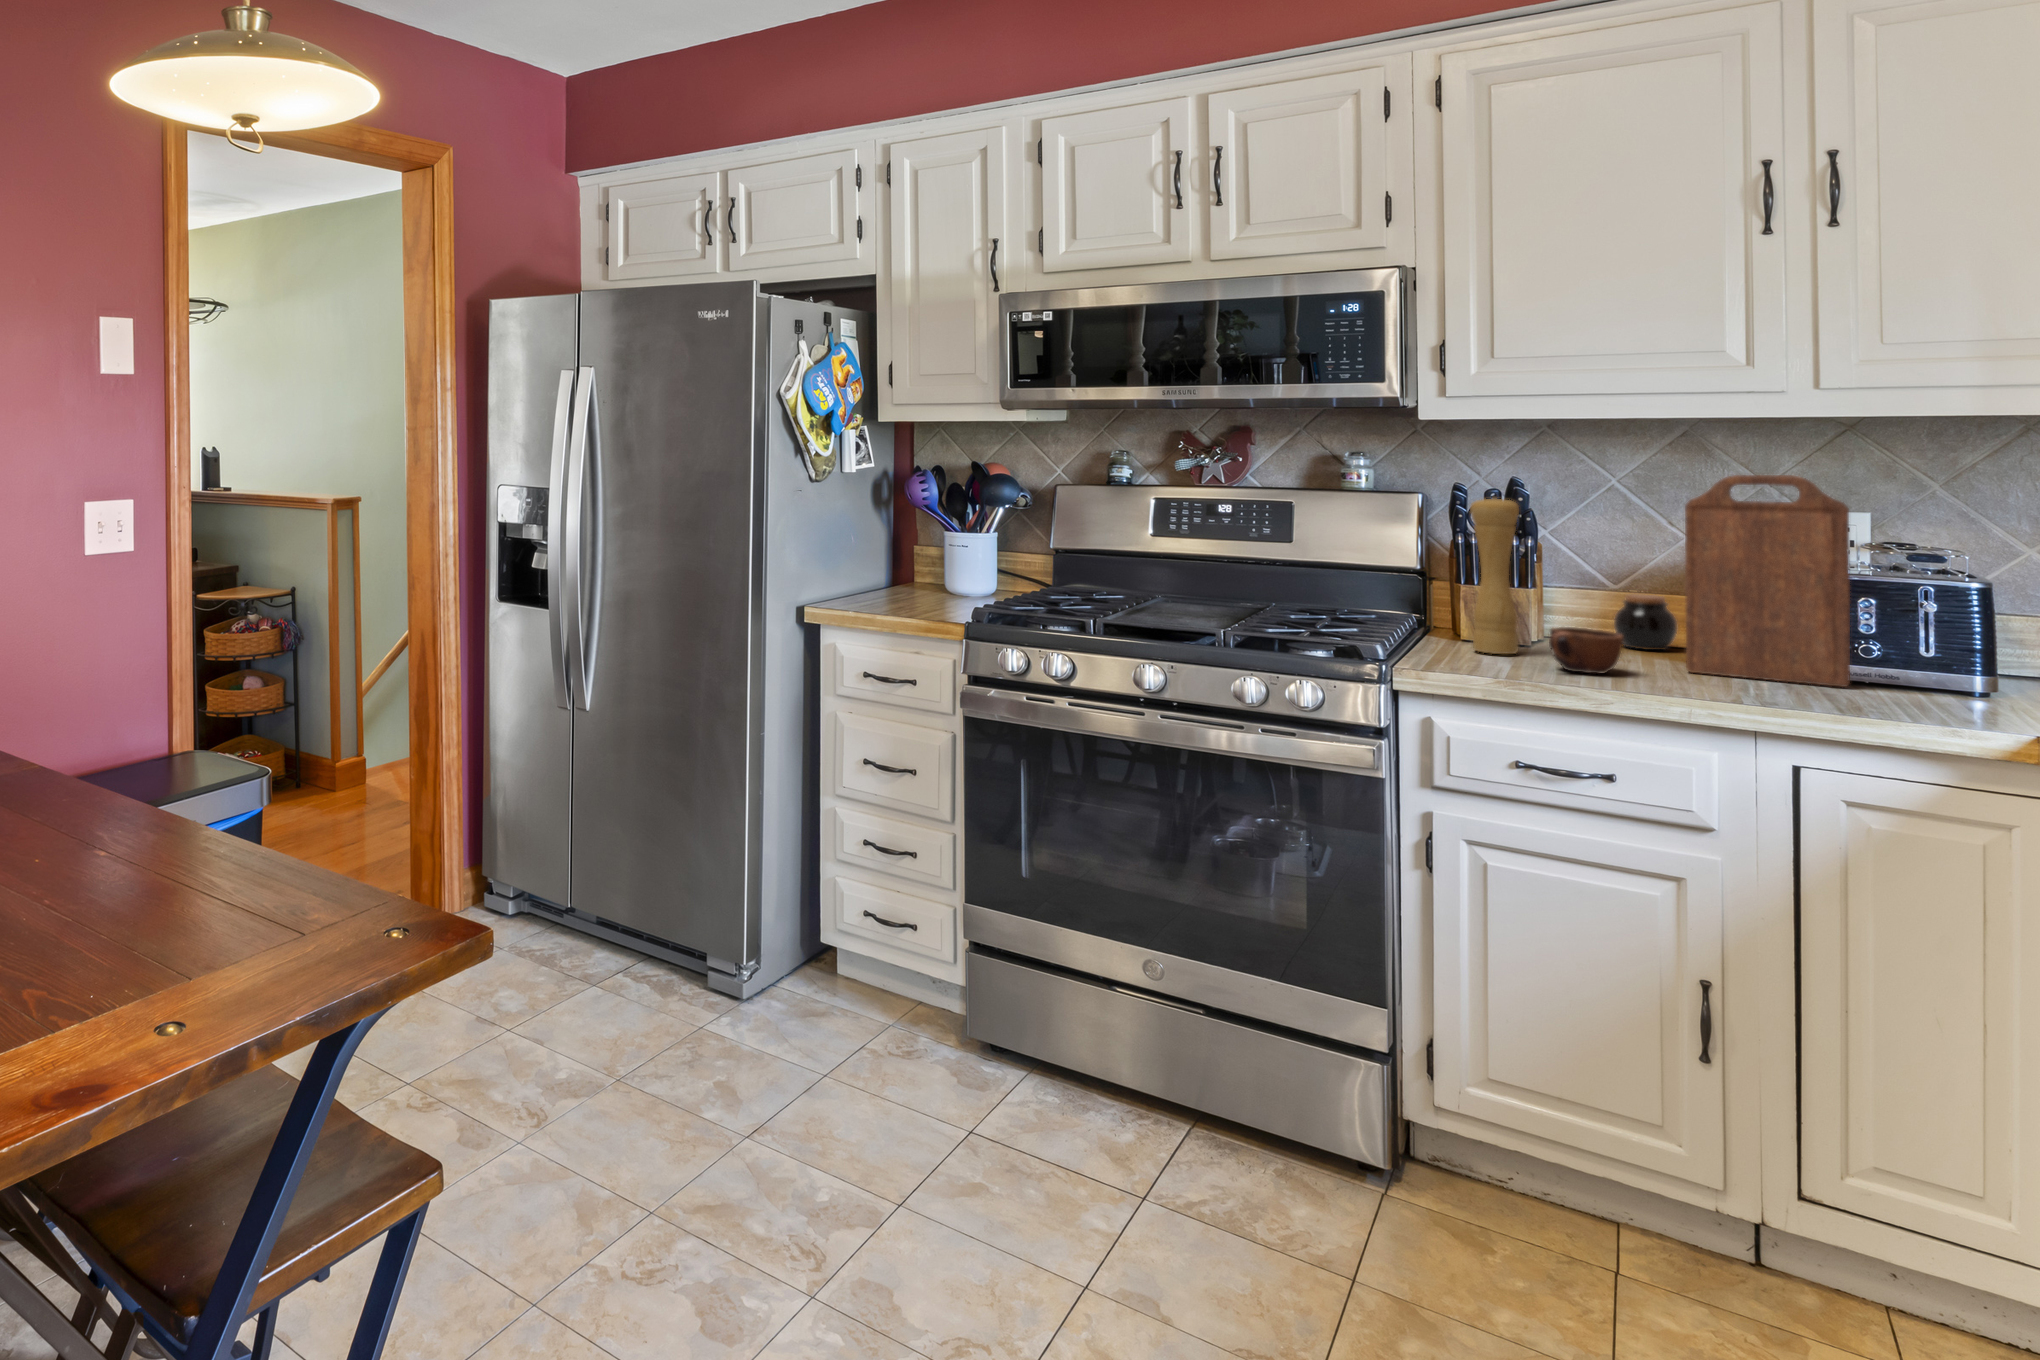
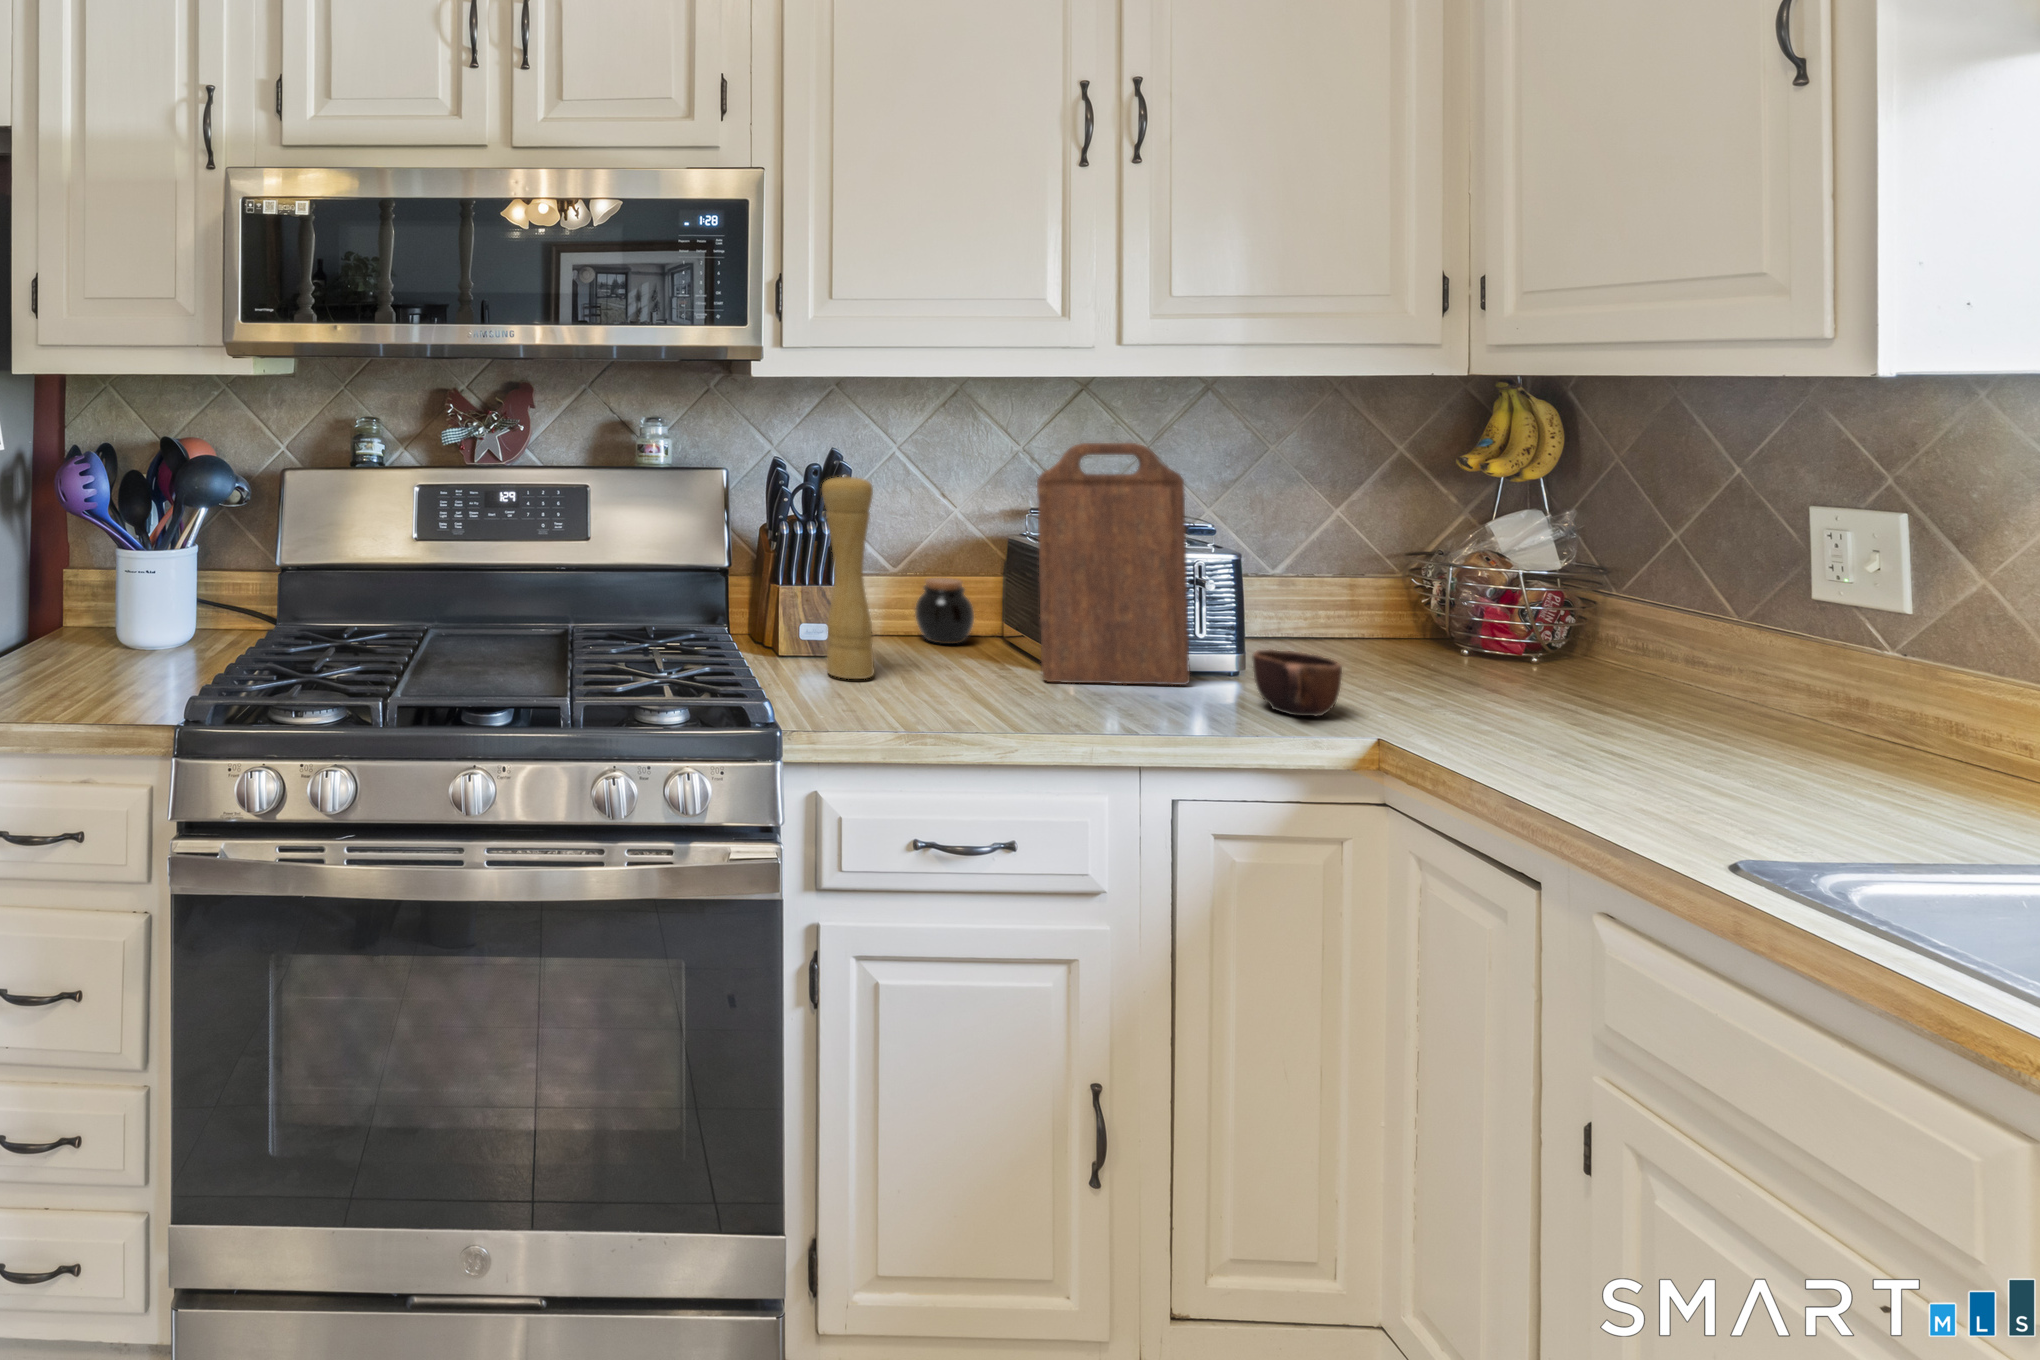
mug: present [1549,627,1623,673] -> present [1253,649,1342,716]

